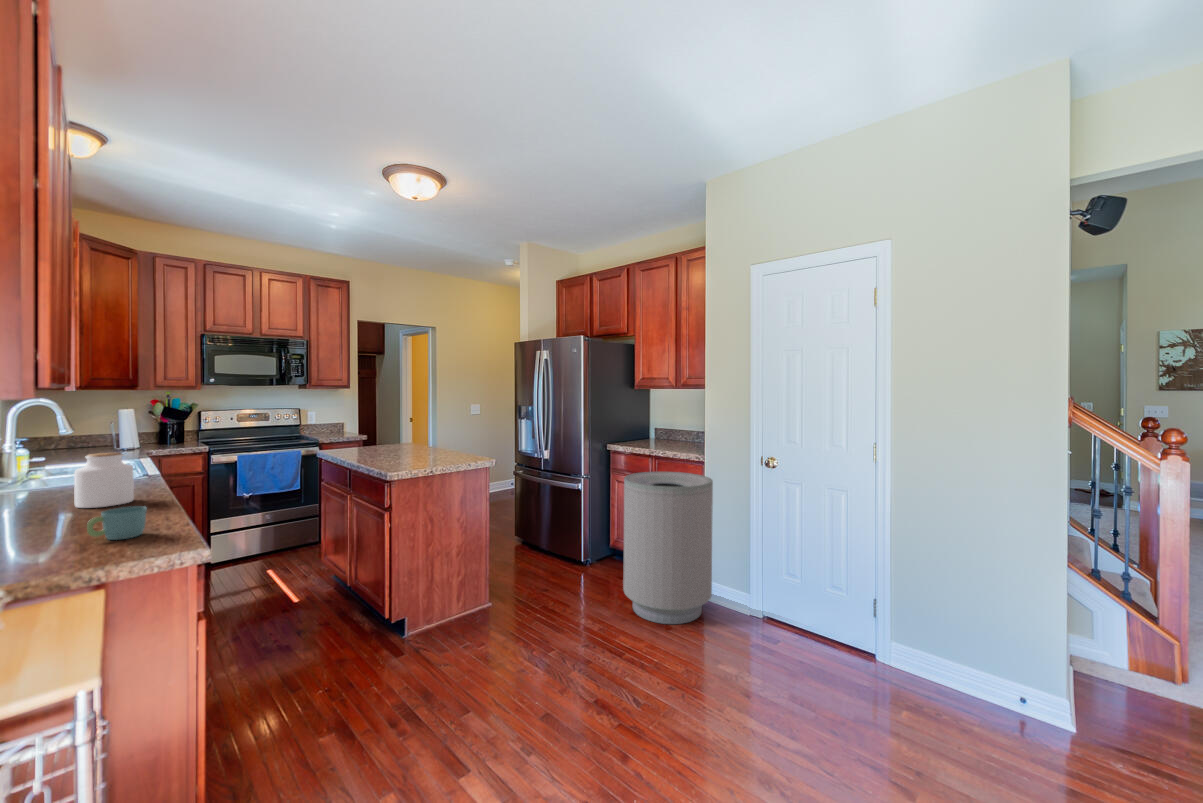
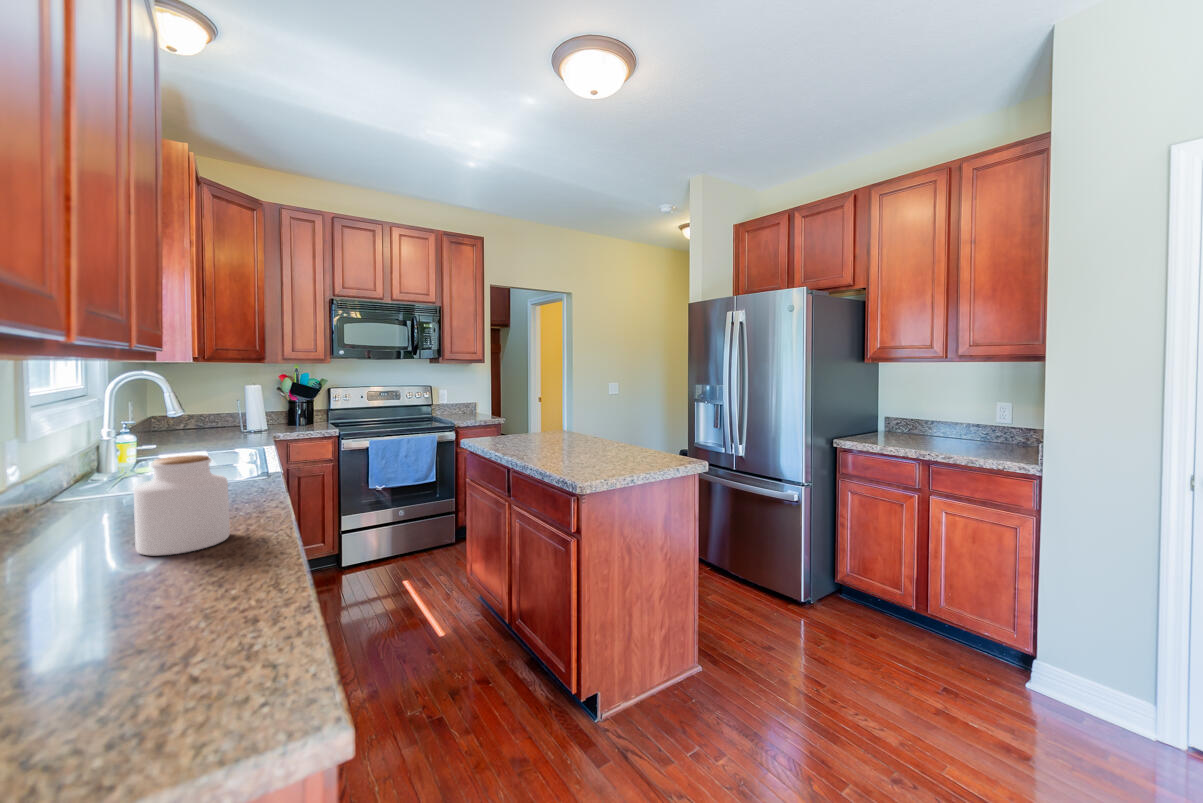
trash can: present [623,472,713,624] -> none [904,488,1096,748]
mug: present [87,506,147,540] -> none [62,610,213,715]

